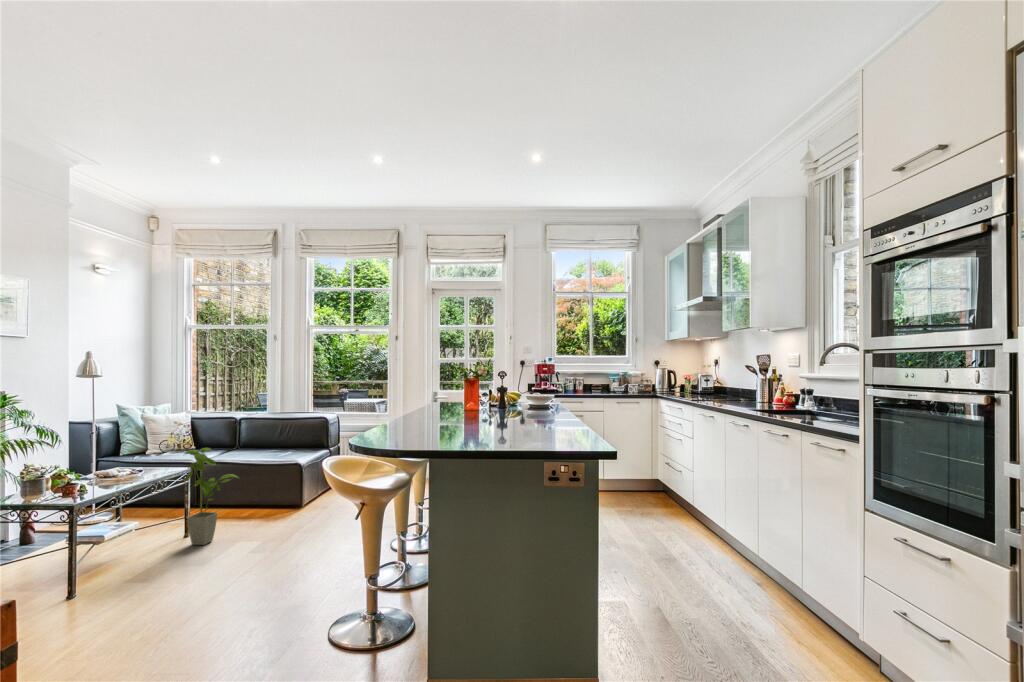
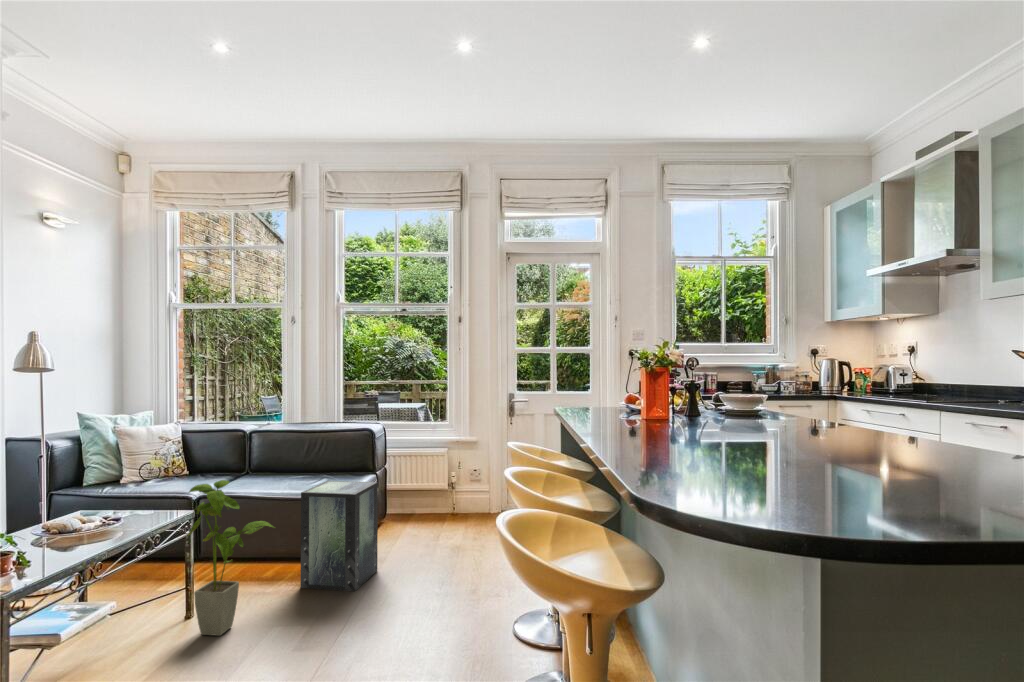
storage box: none [264,452,320,524] -> present [301,481,378,591]

